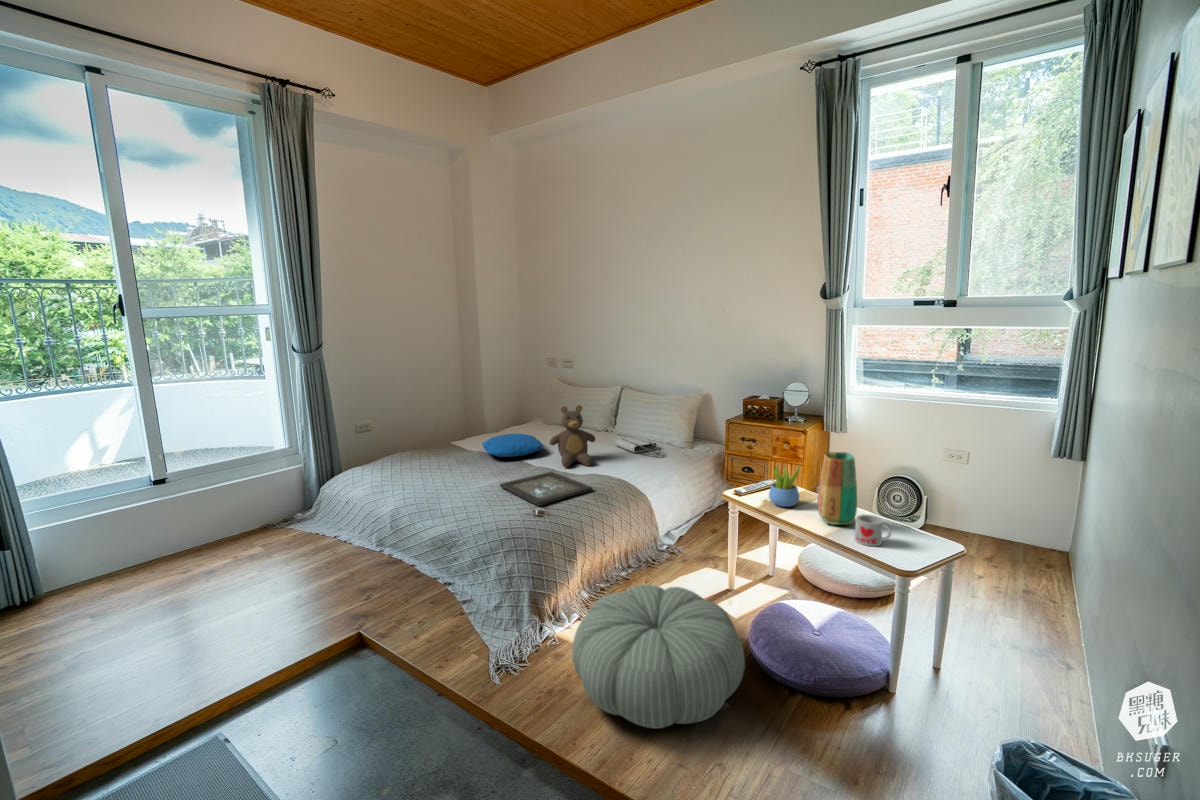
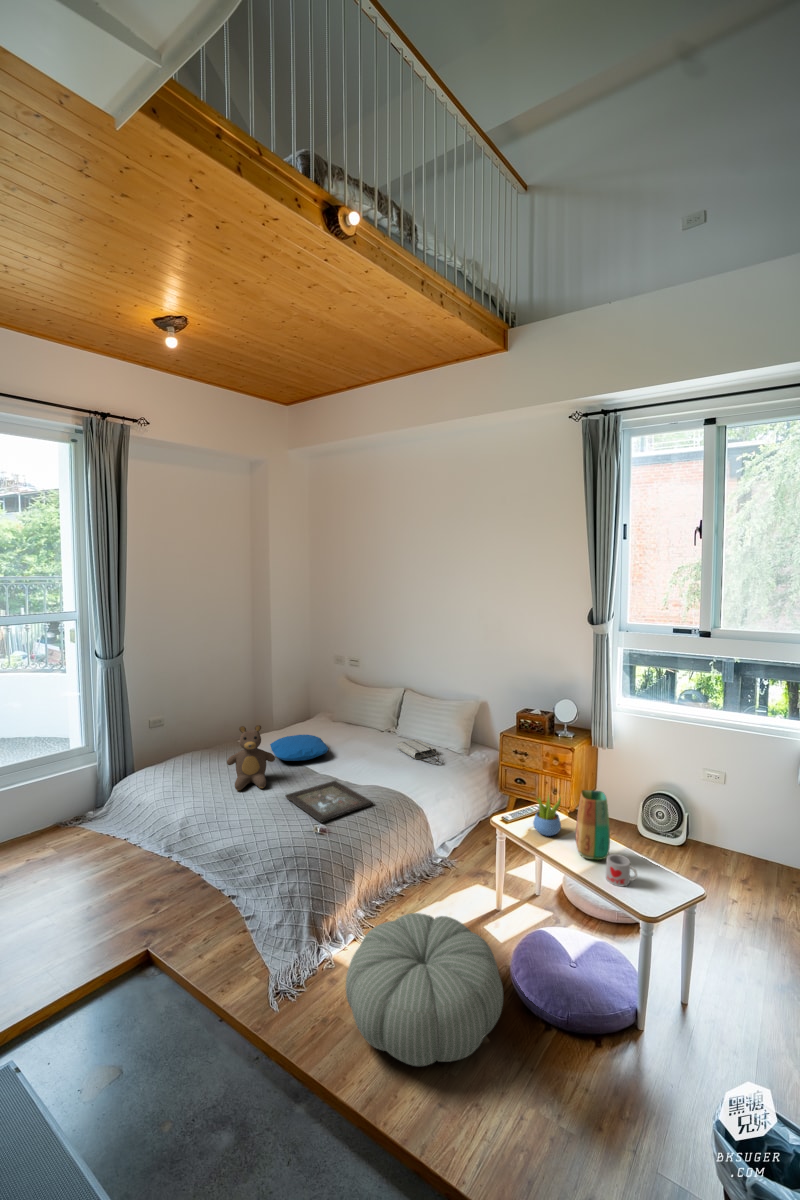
teddy bear: present [550,405,595,467] -> present [227,725,275,790]

